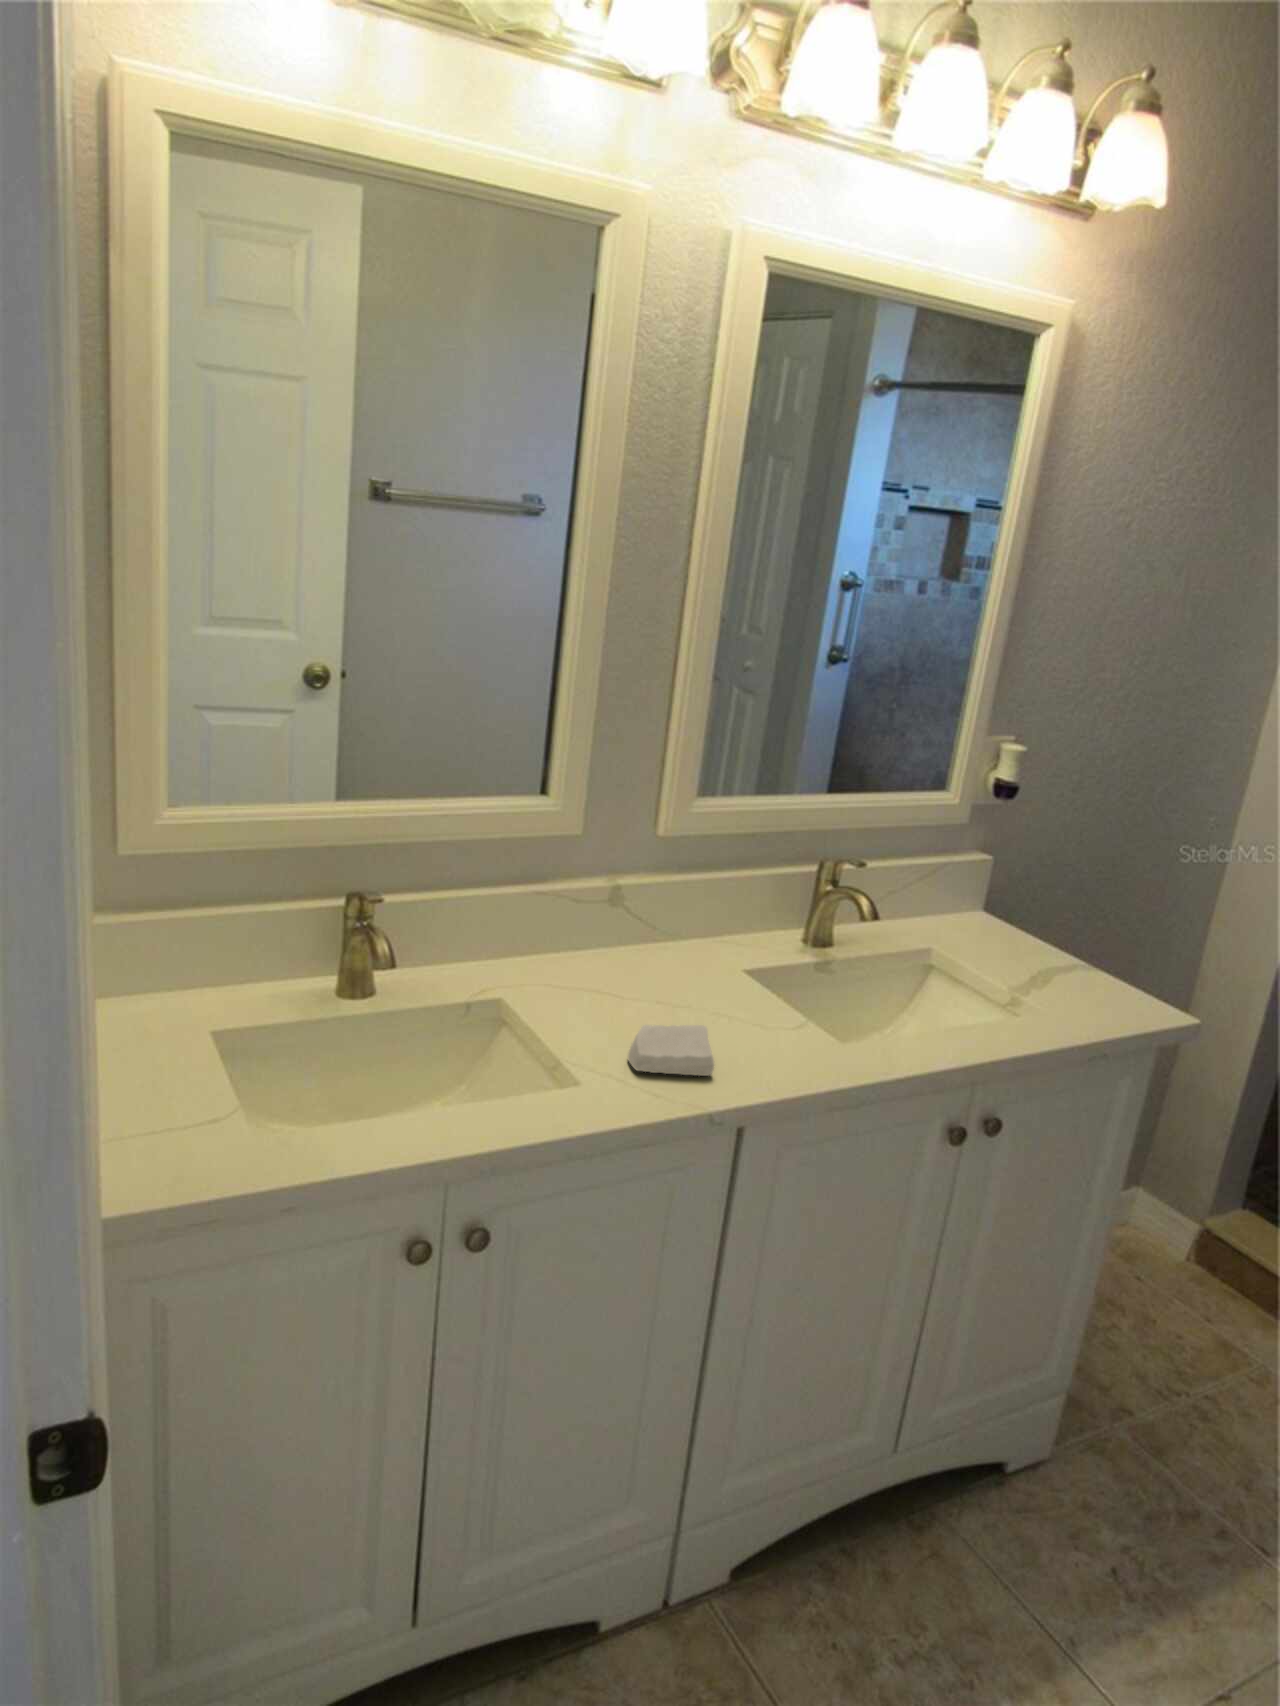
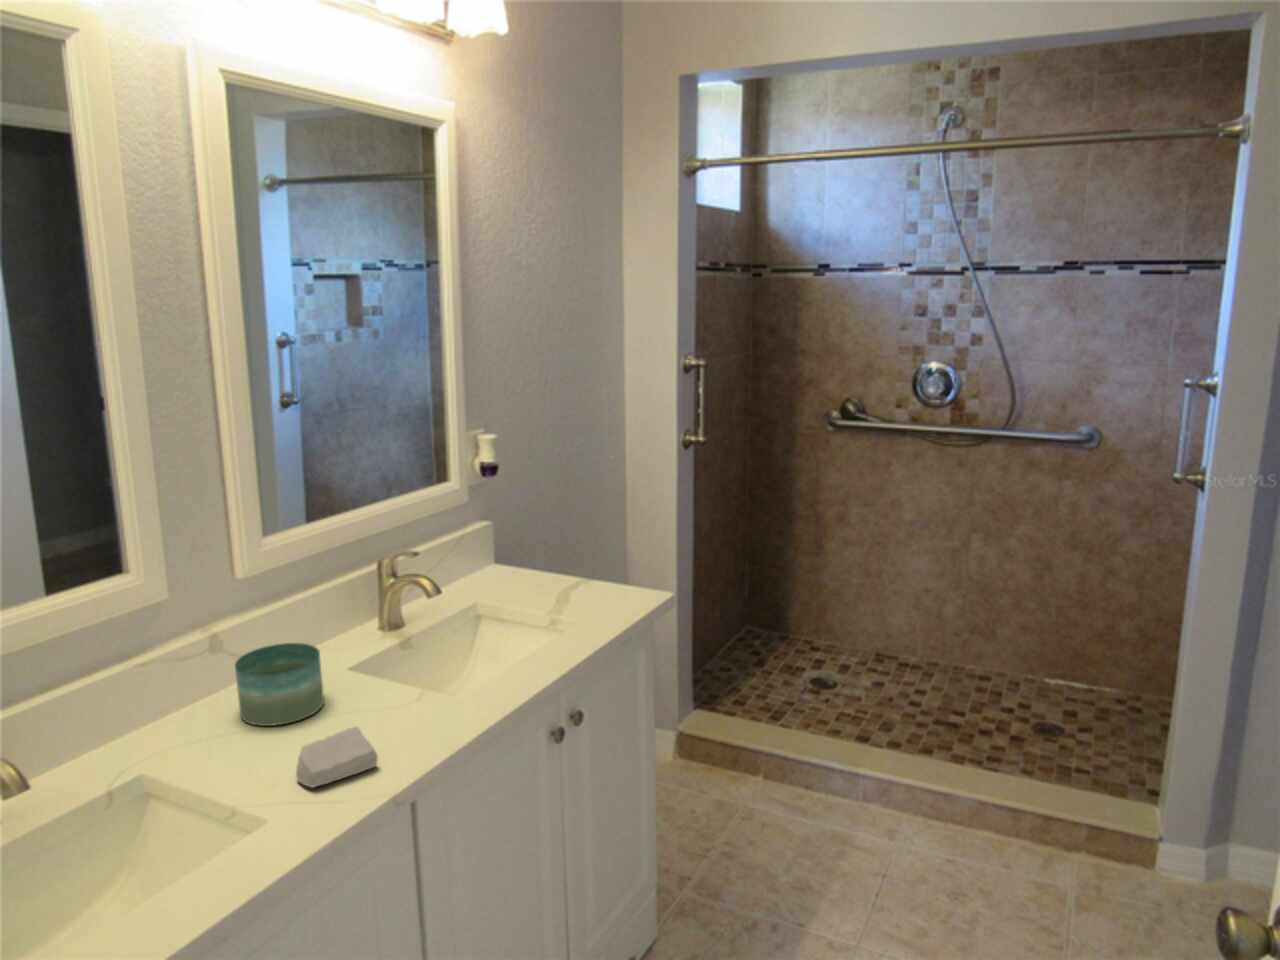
candle: none [614,914,708,1003] -> present [235,643,324,726]

